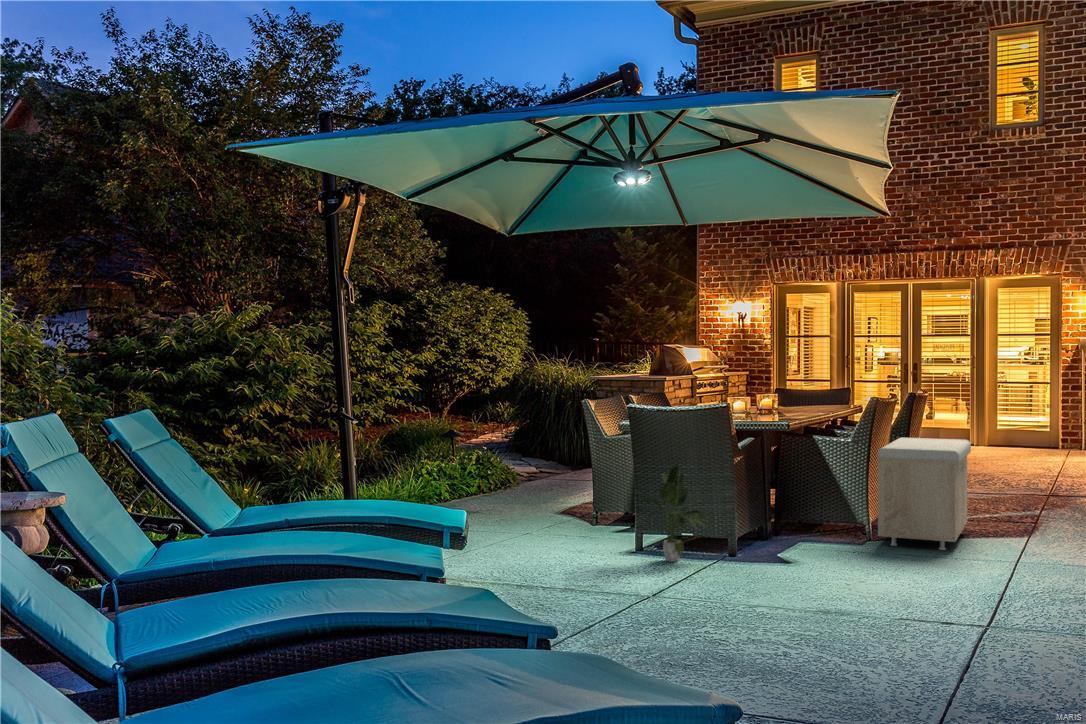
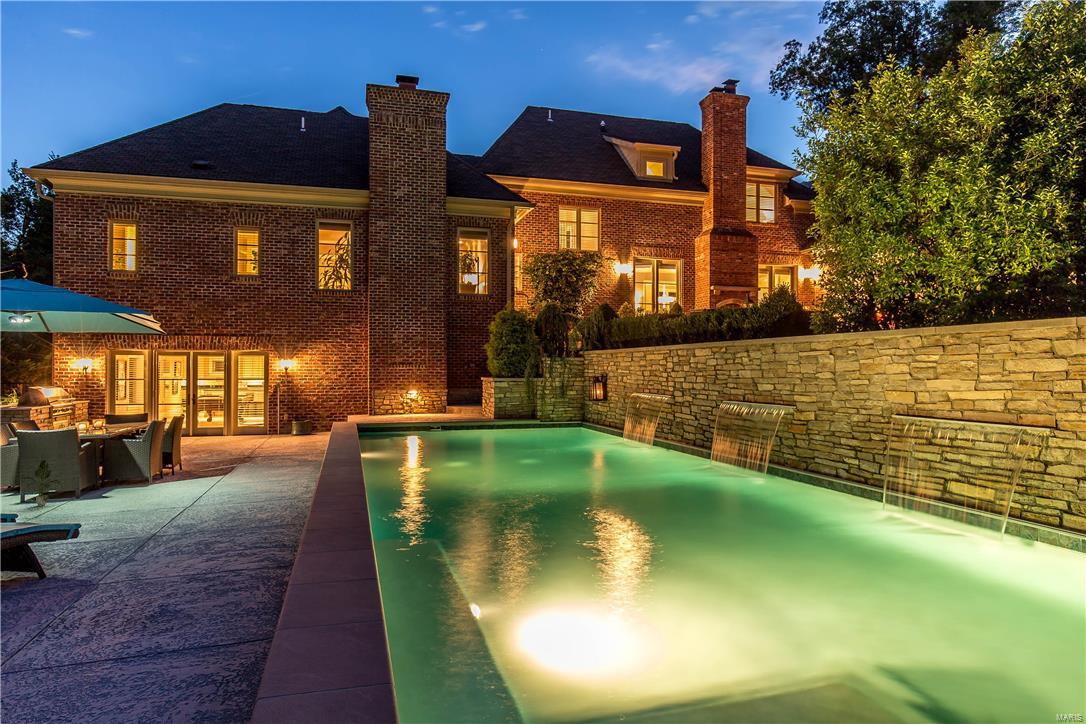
storage bench: present [878,438,971,550] -> none [154,436,201,485]

